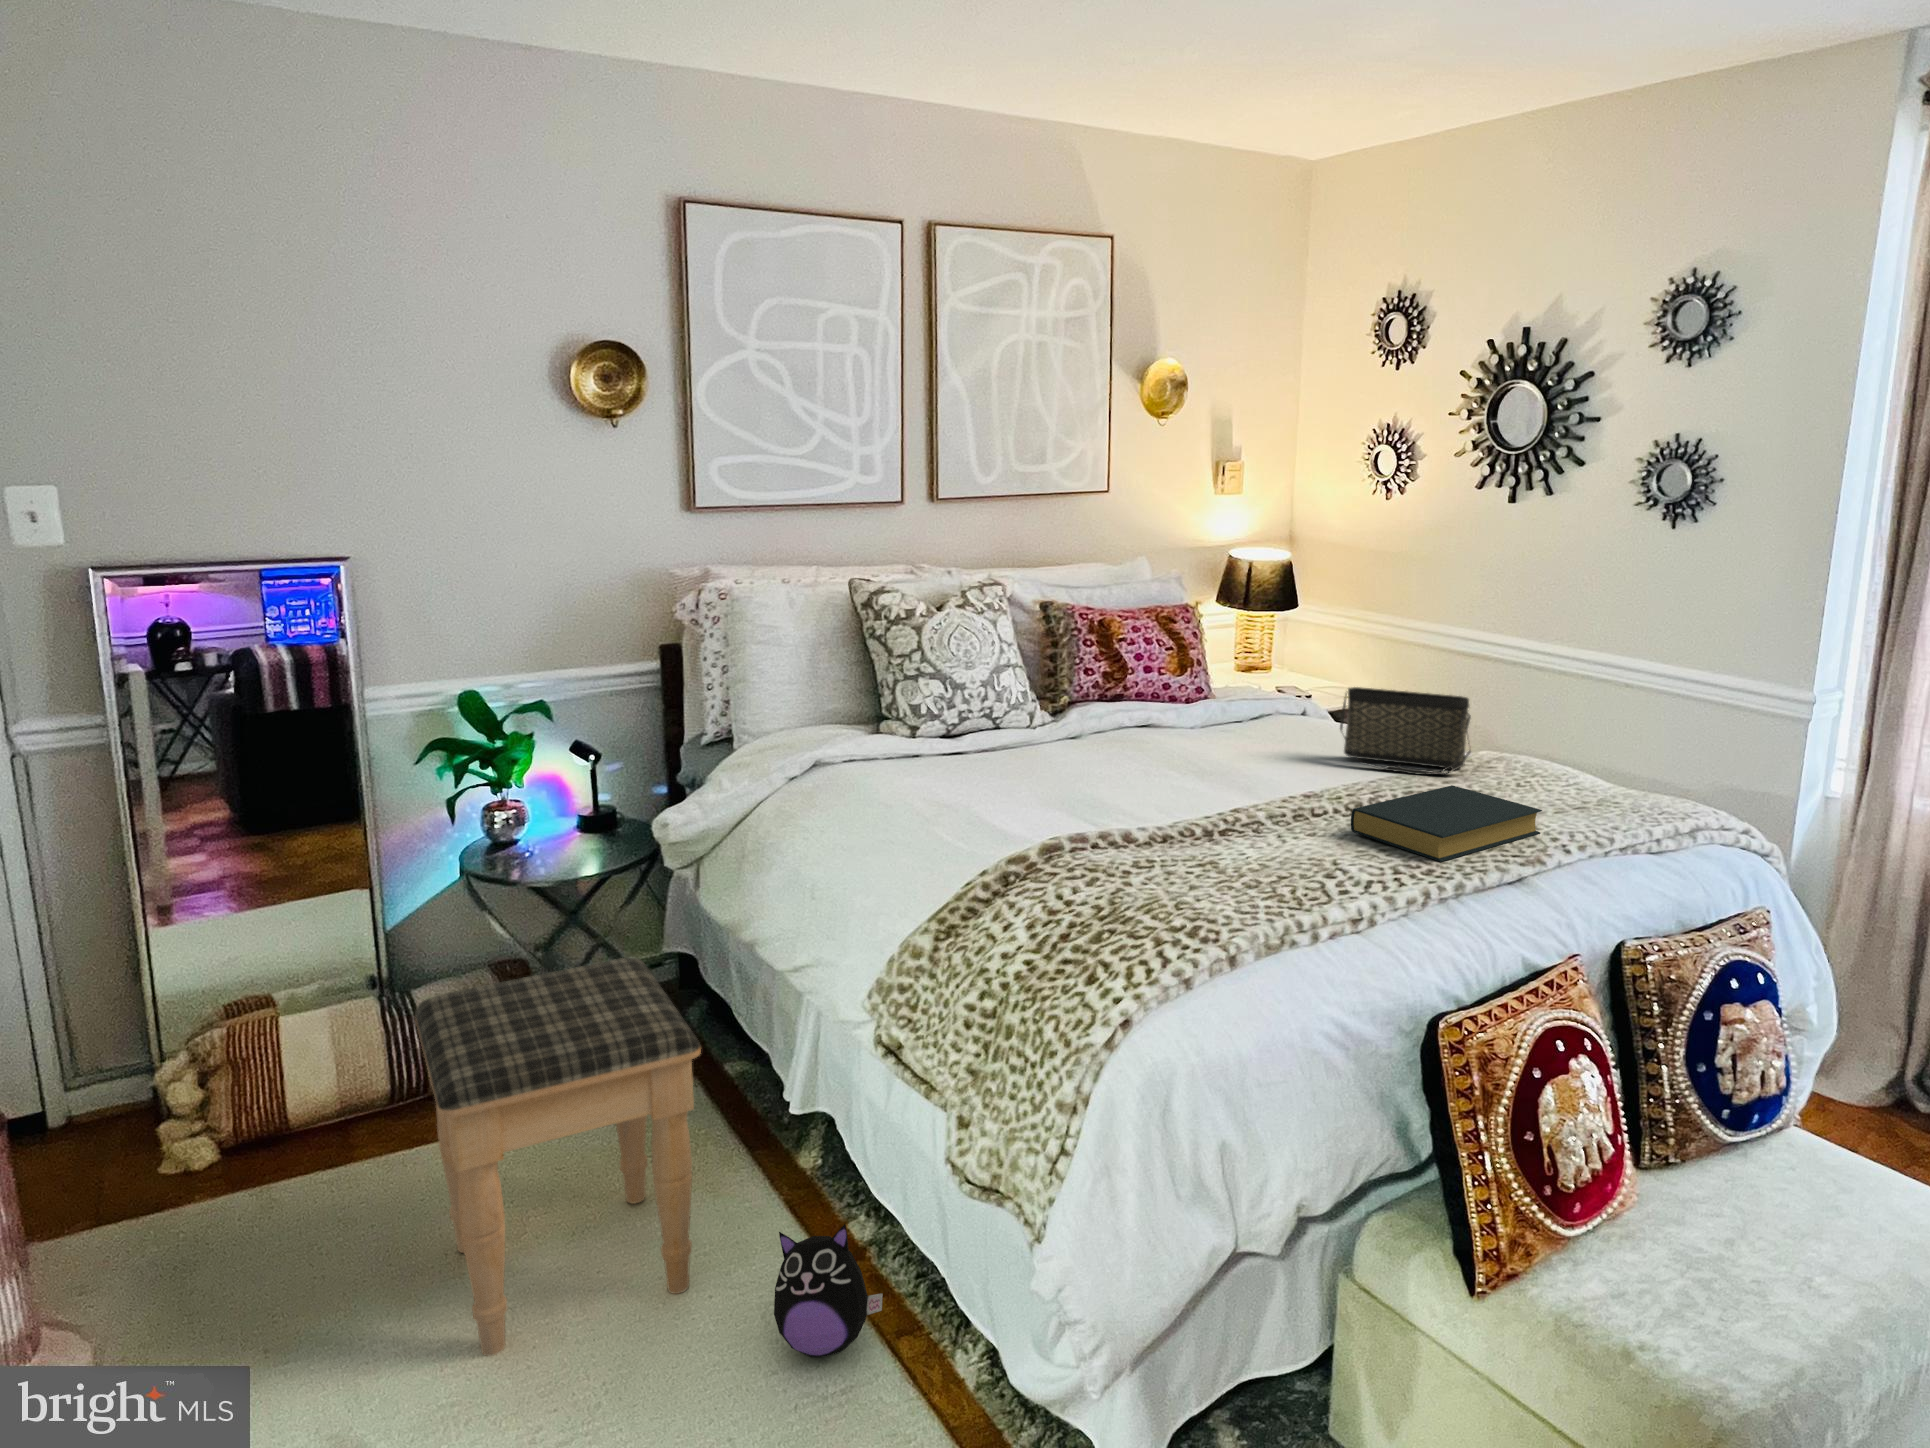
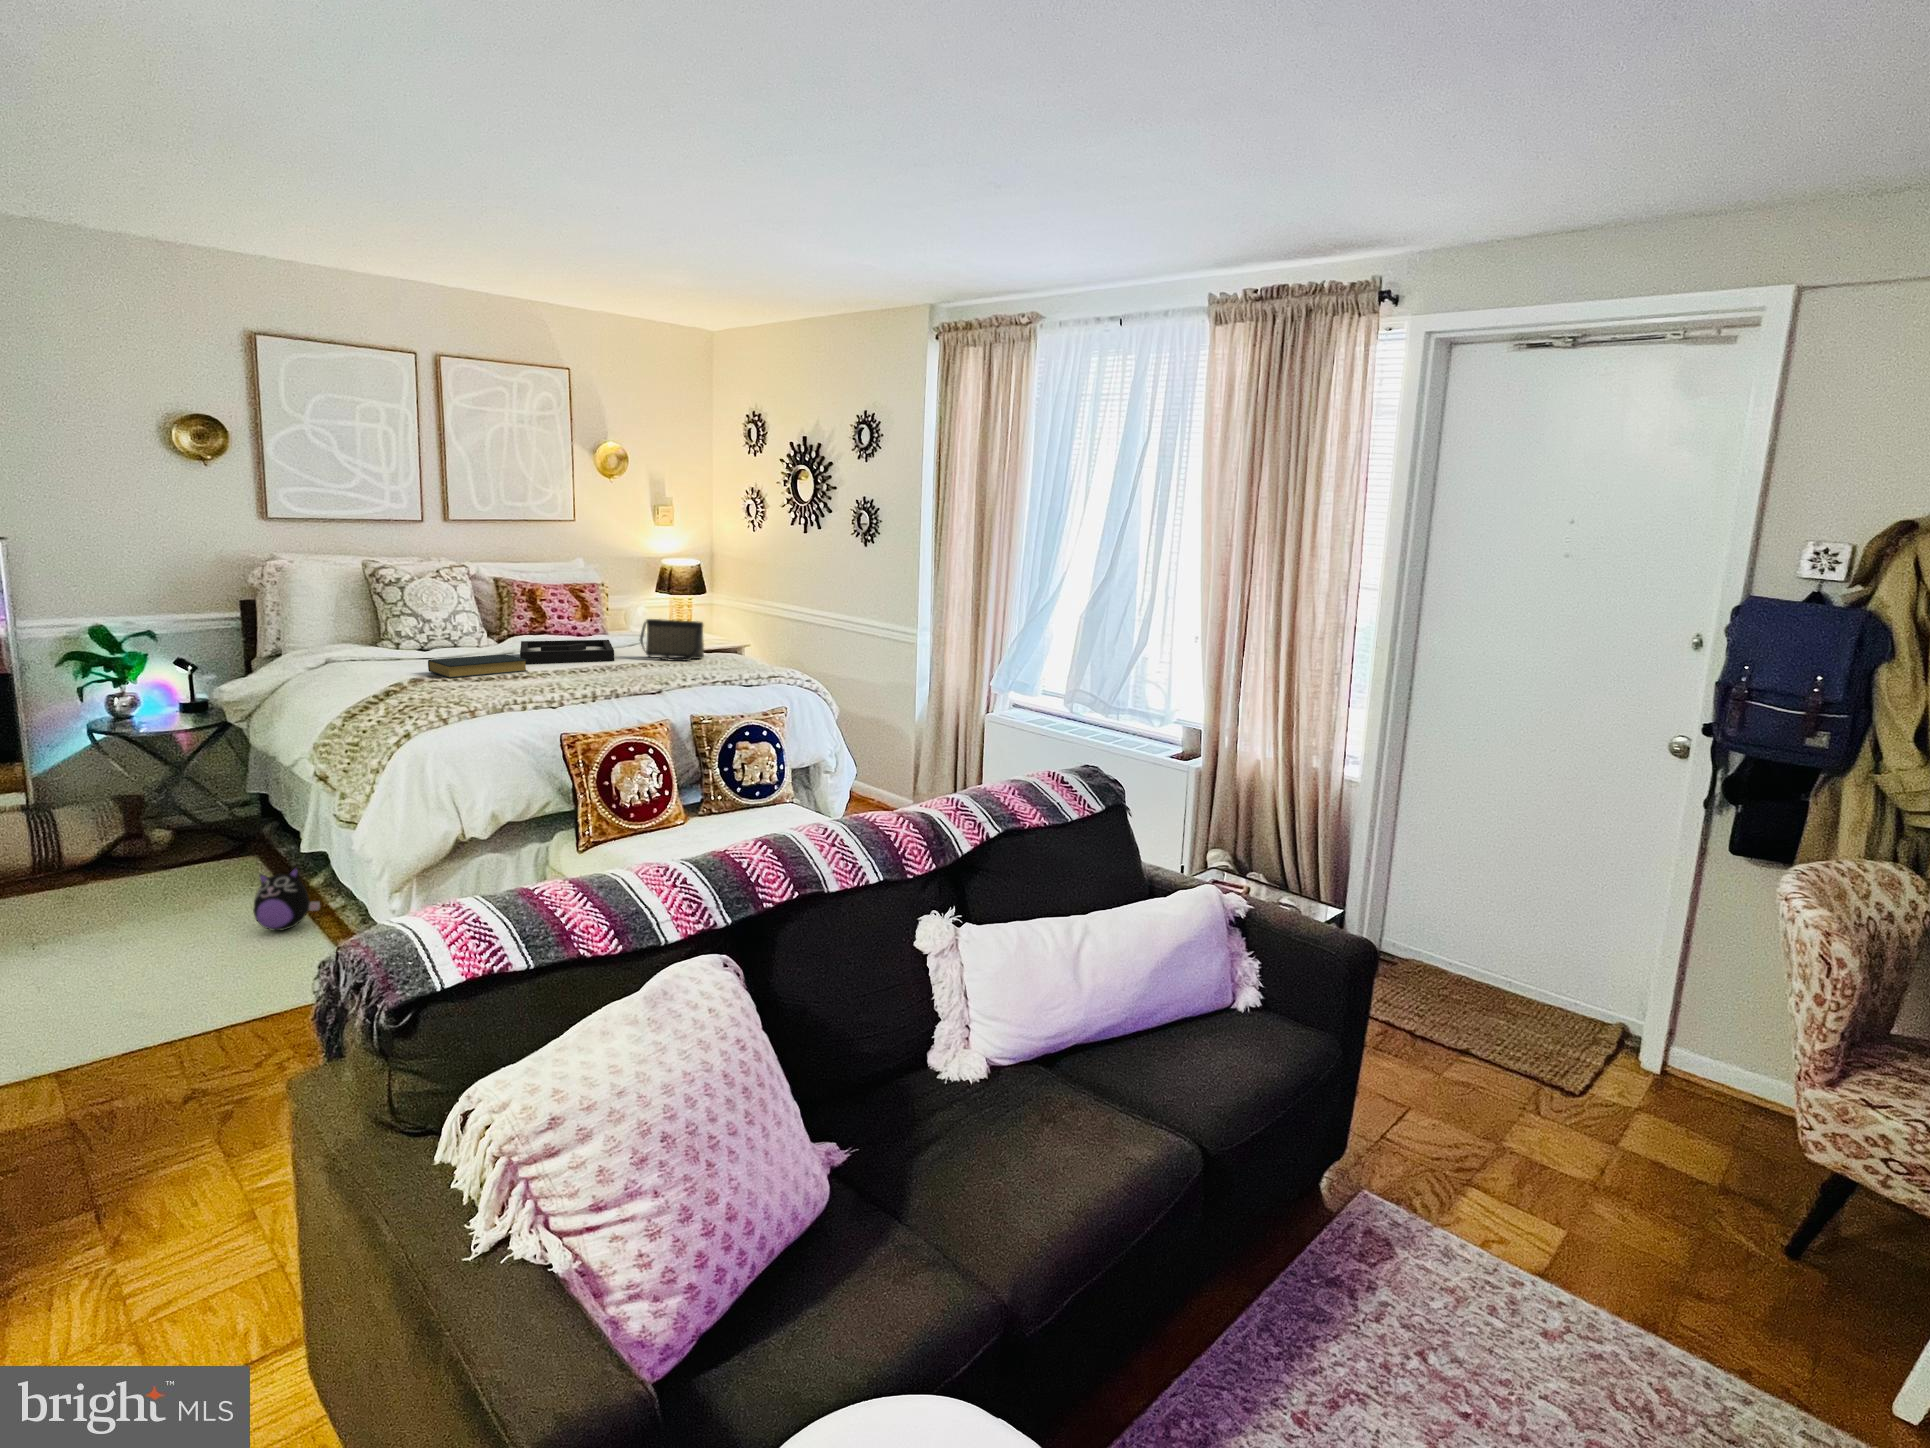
decorative tray: none [1108,716,1305,781] -> present [520,640,614,664]
hardback book: present [1351,785,1542,862] -> present [428,654,527,678]
footstool: present [415,958,701,1356] -> none [38,754,215,945]

